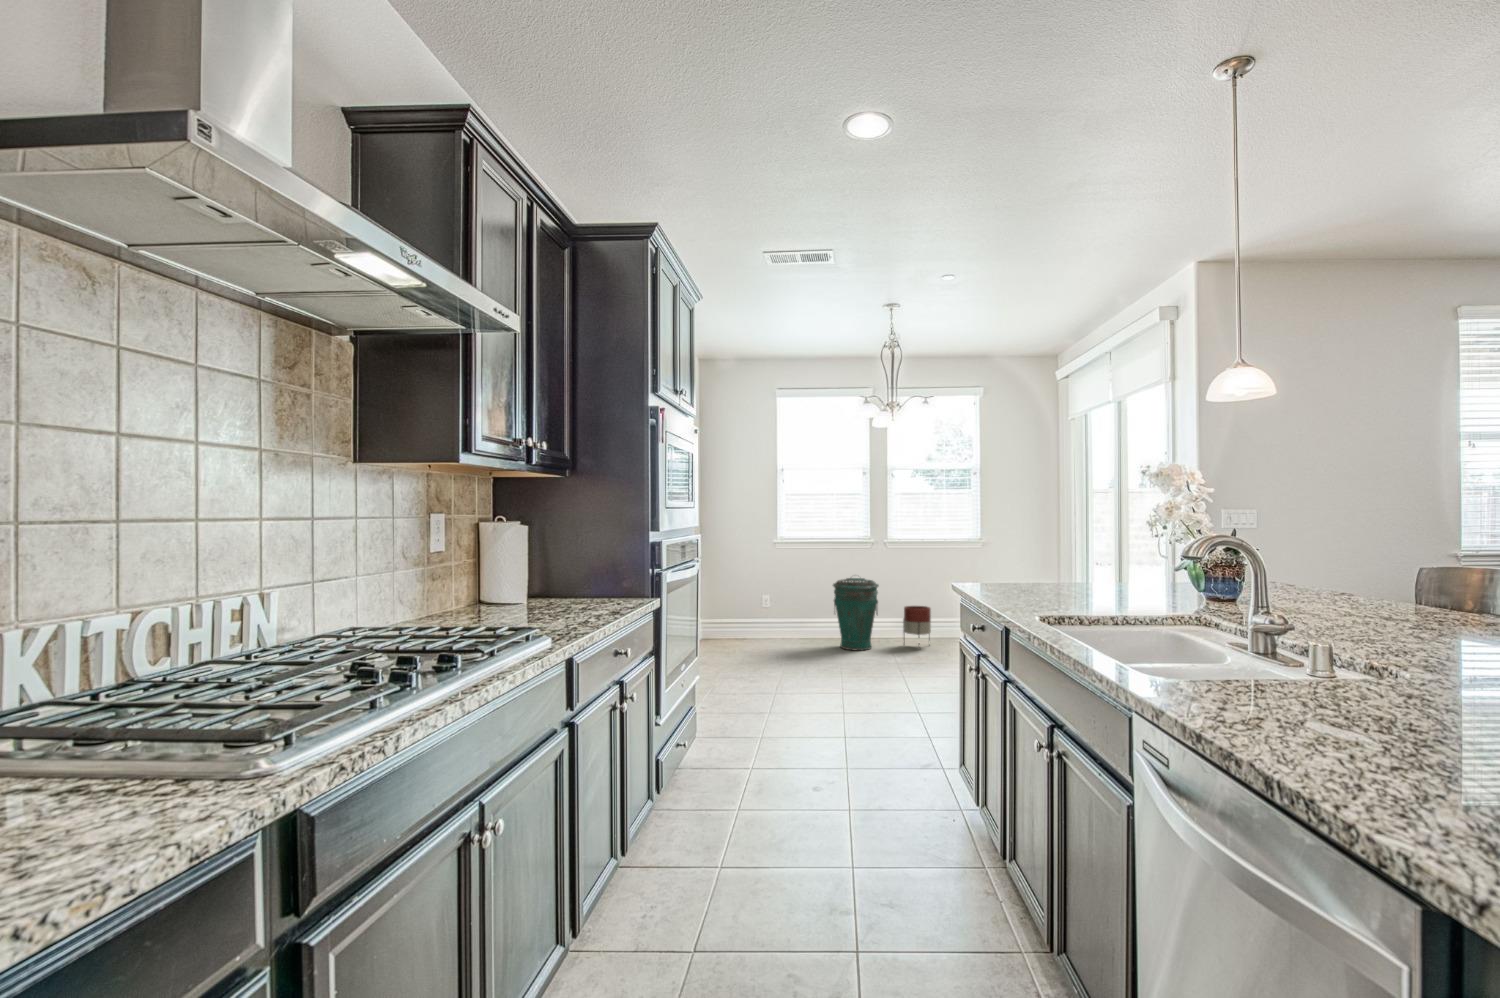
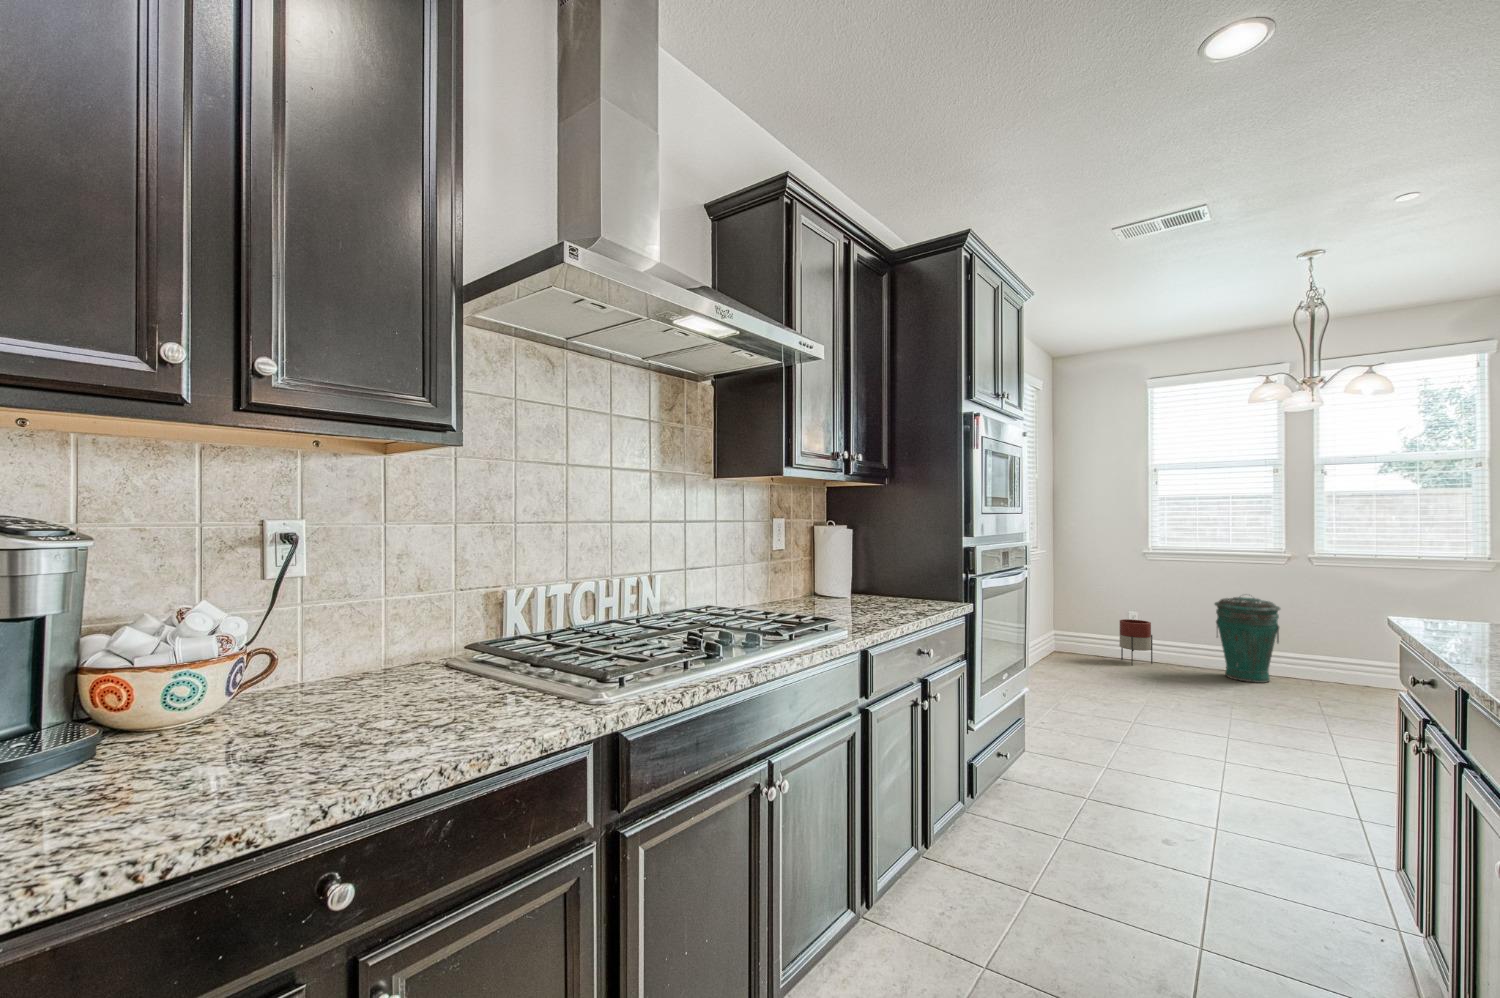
planter: present [903,606,931,643] -> present [1119,619,1152,665]

